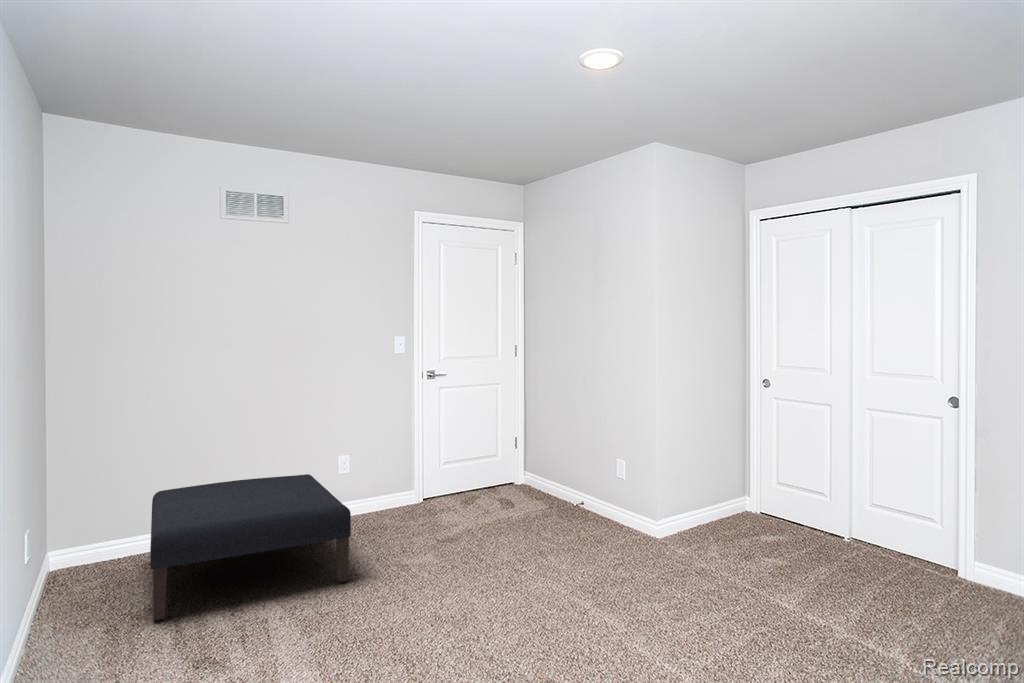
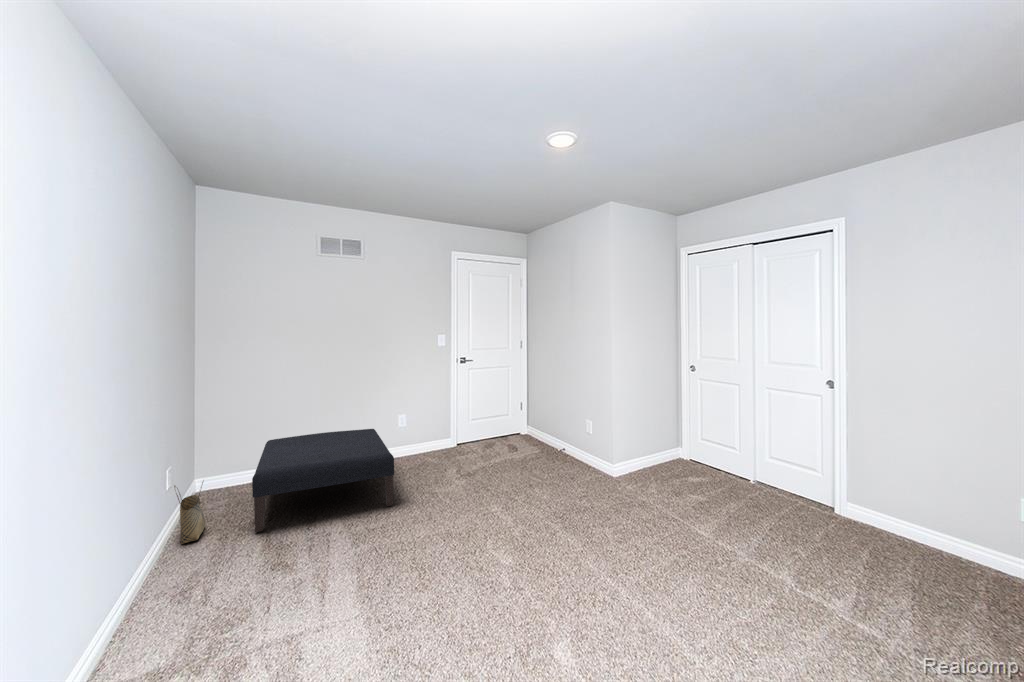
woven basket: none [35,545,78,638] -> present [174,480,206,544]

